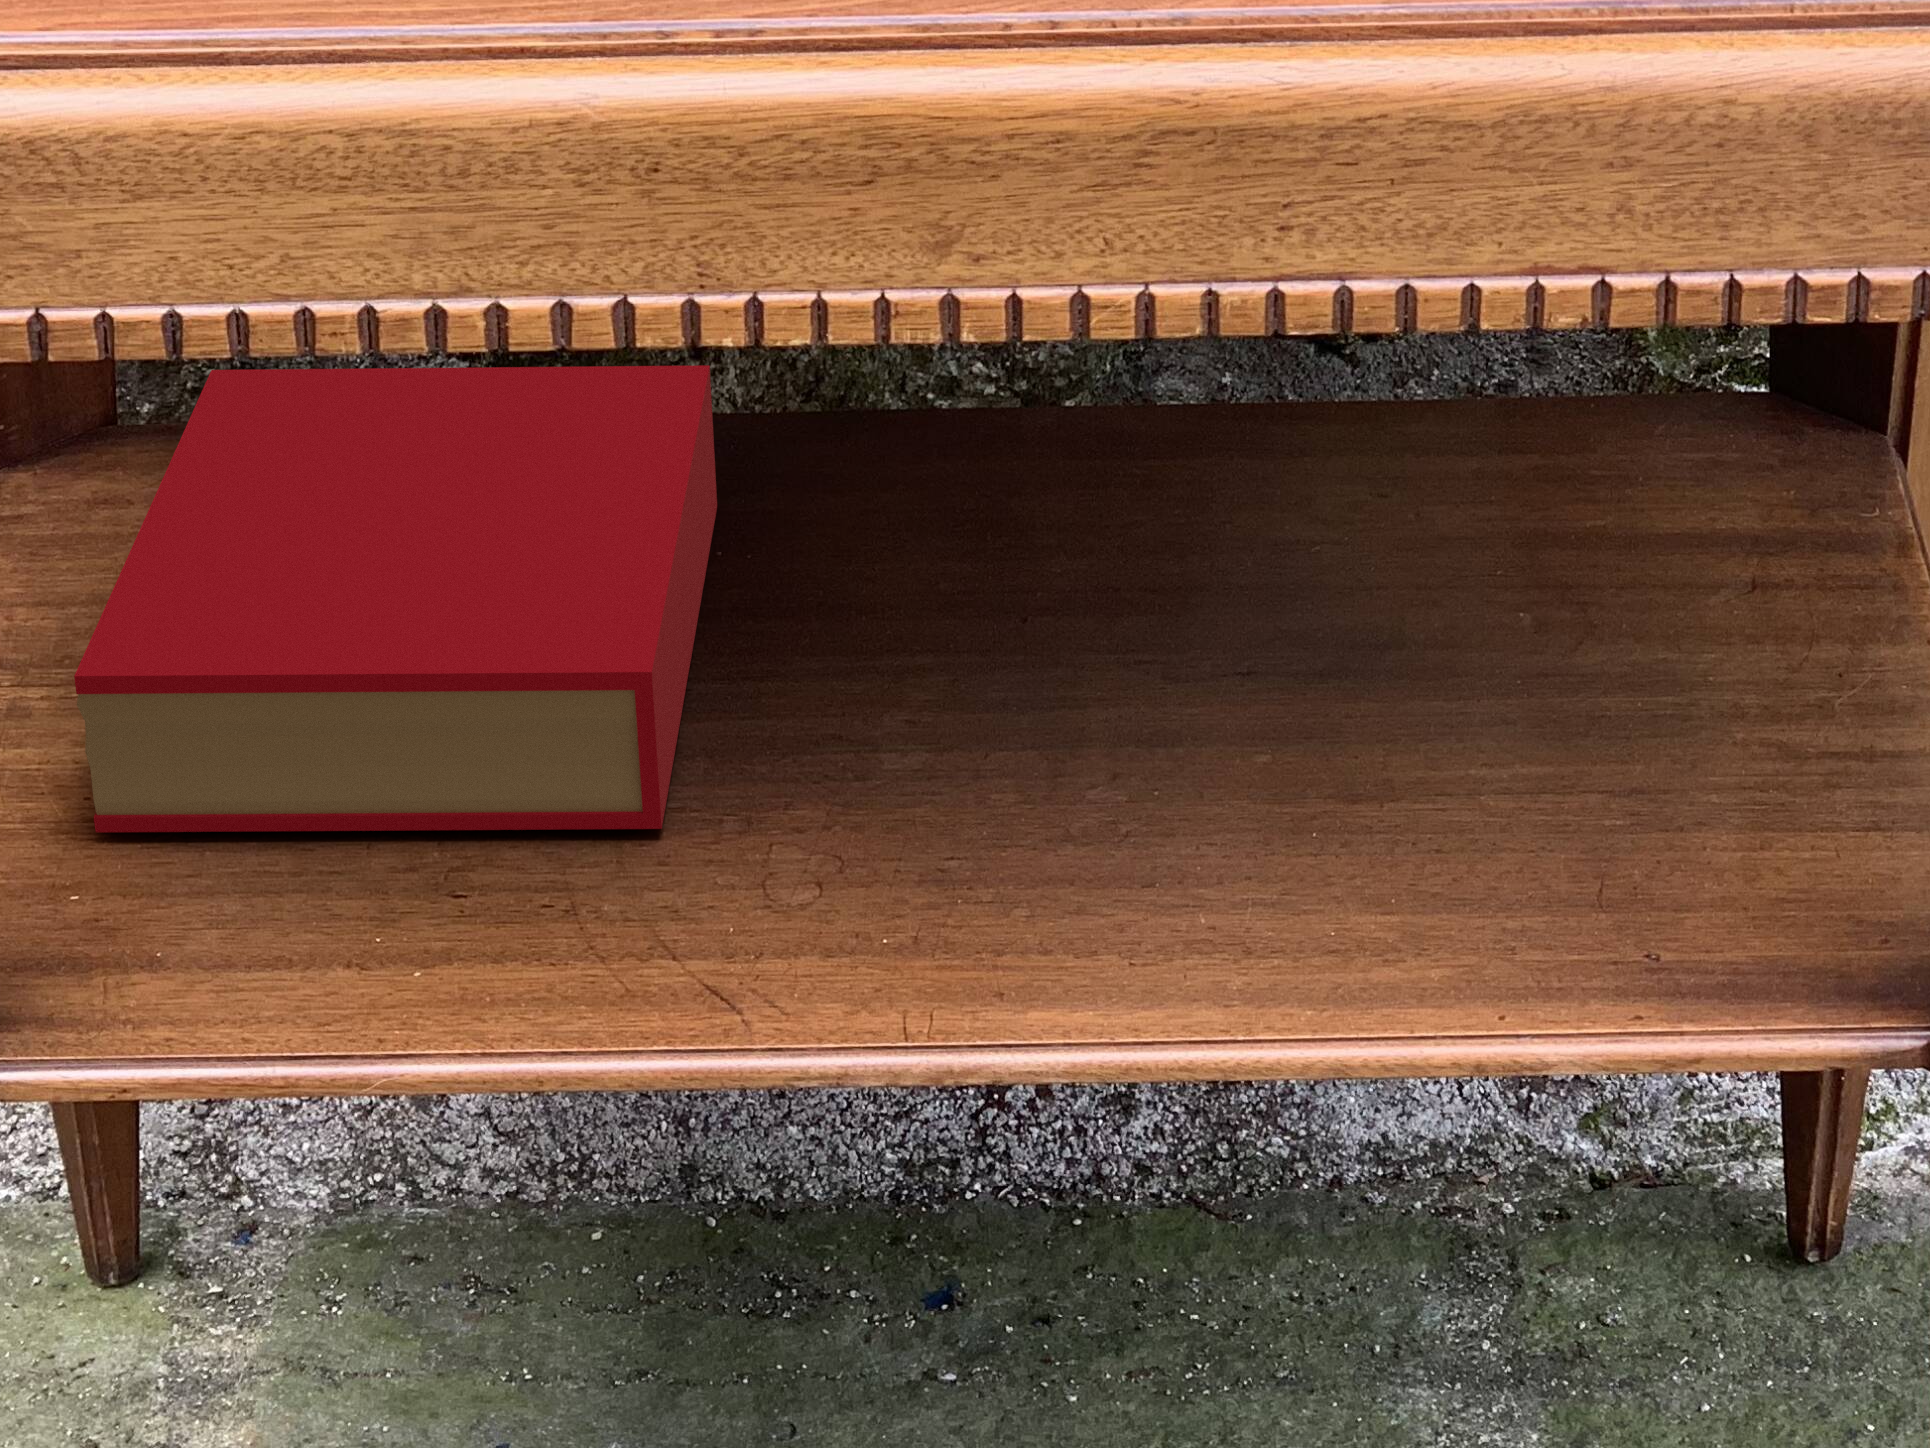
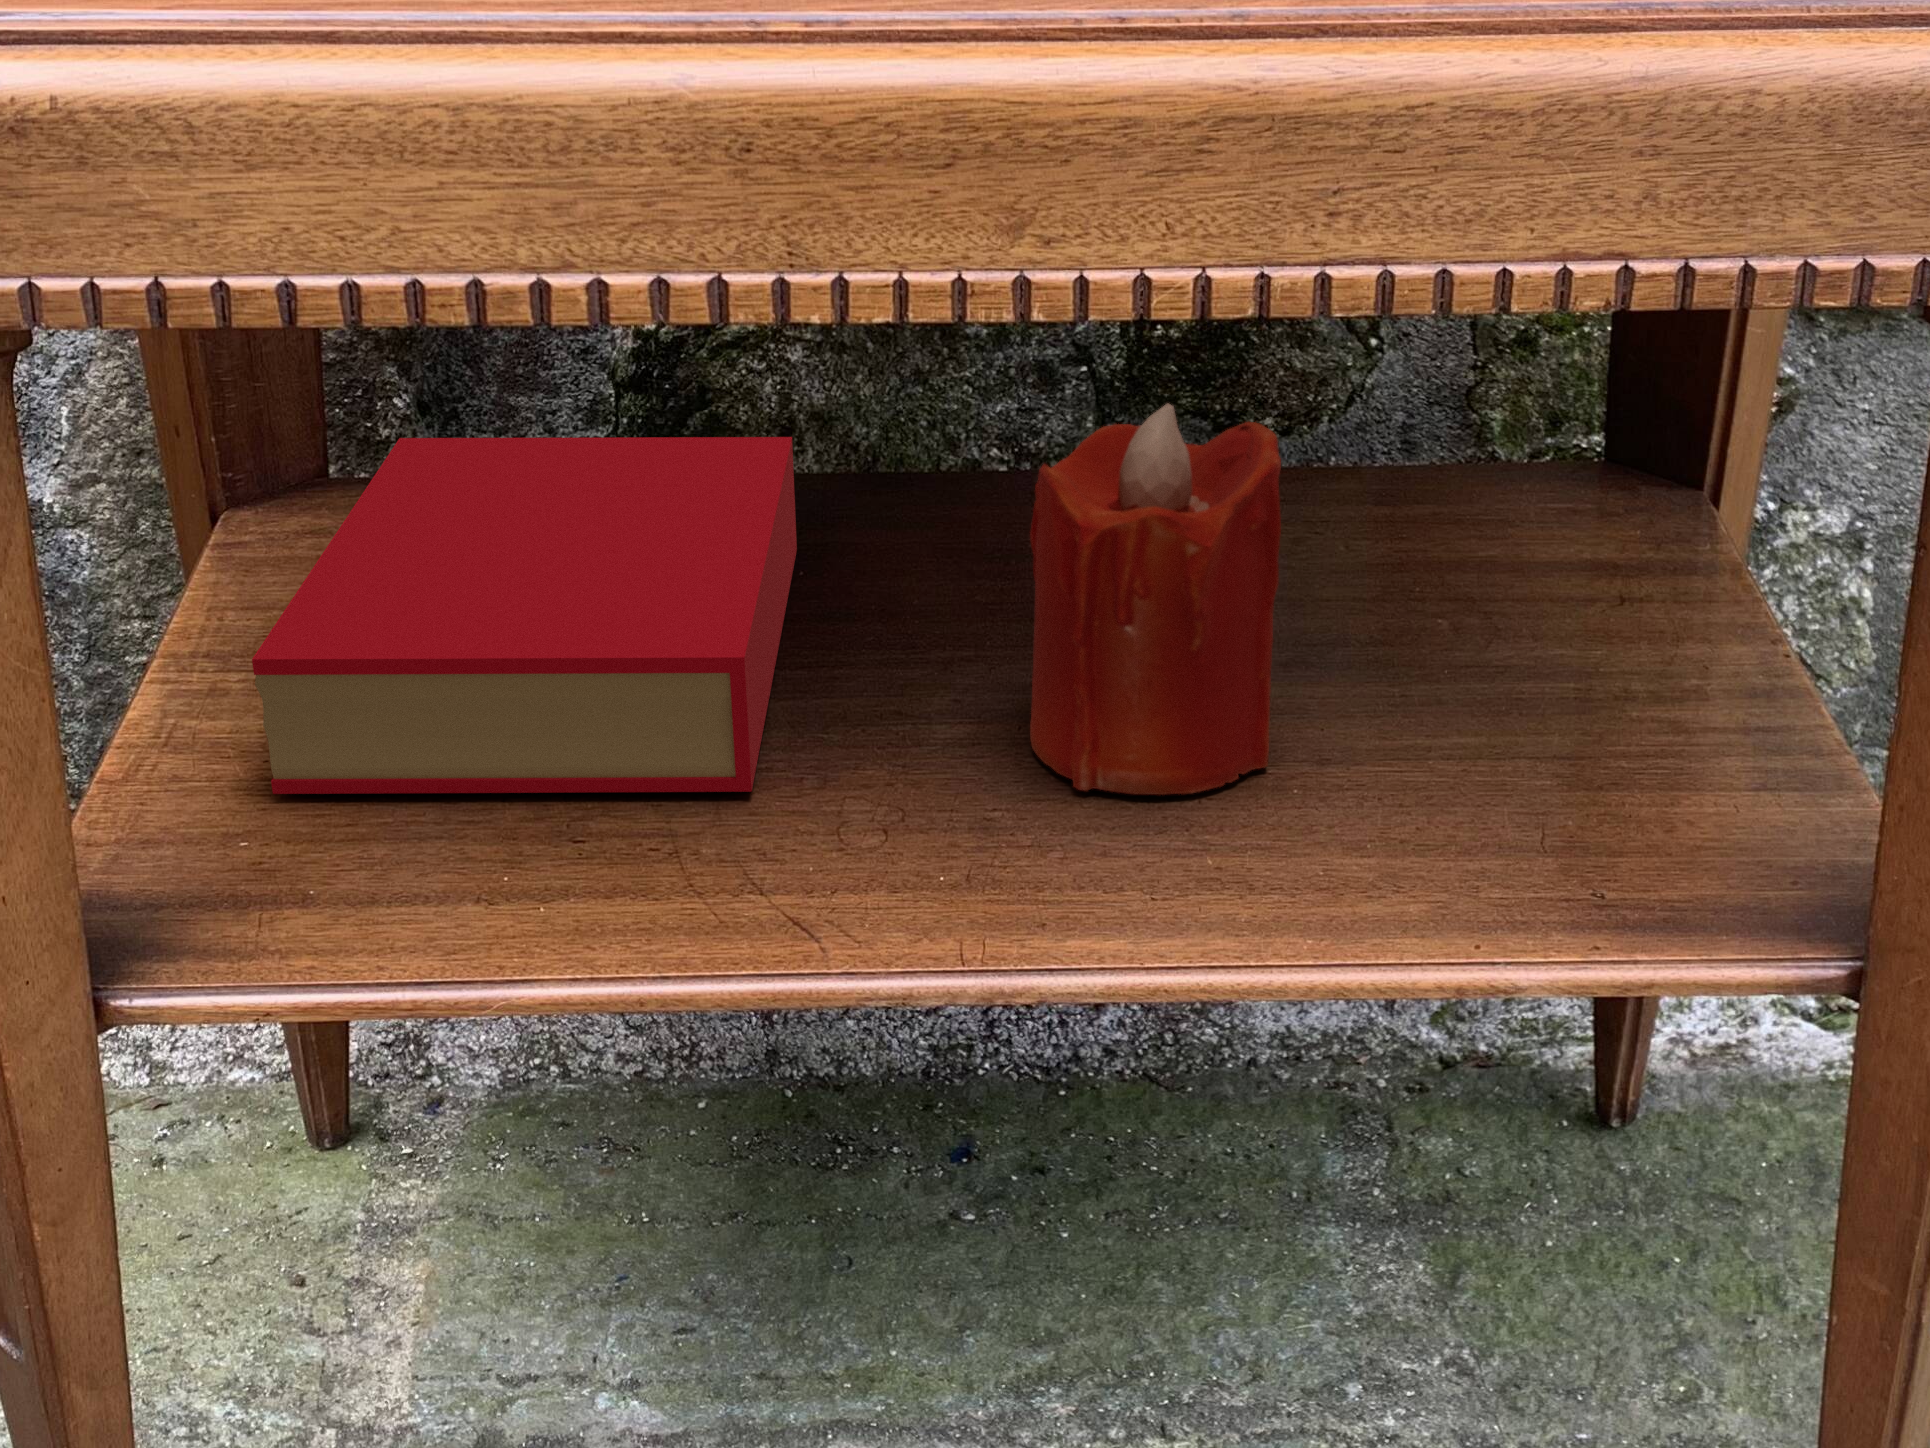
candle: none [996,365,1290,832] -> present [1030,404,1281,795]

